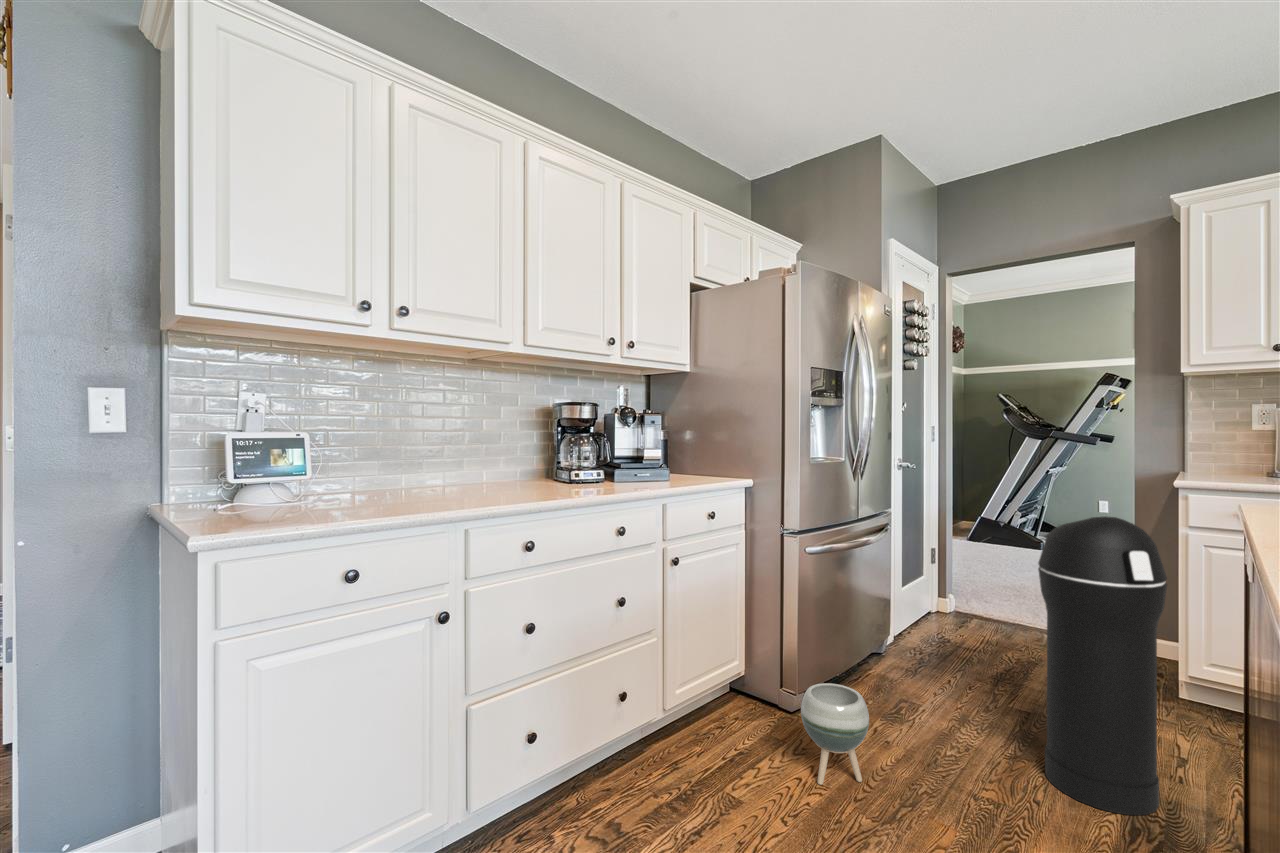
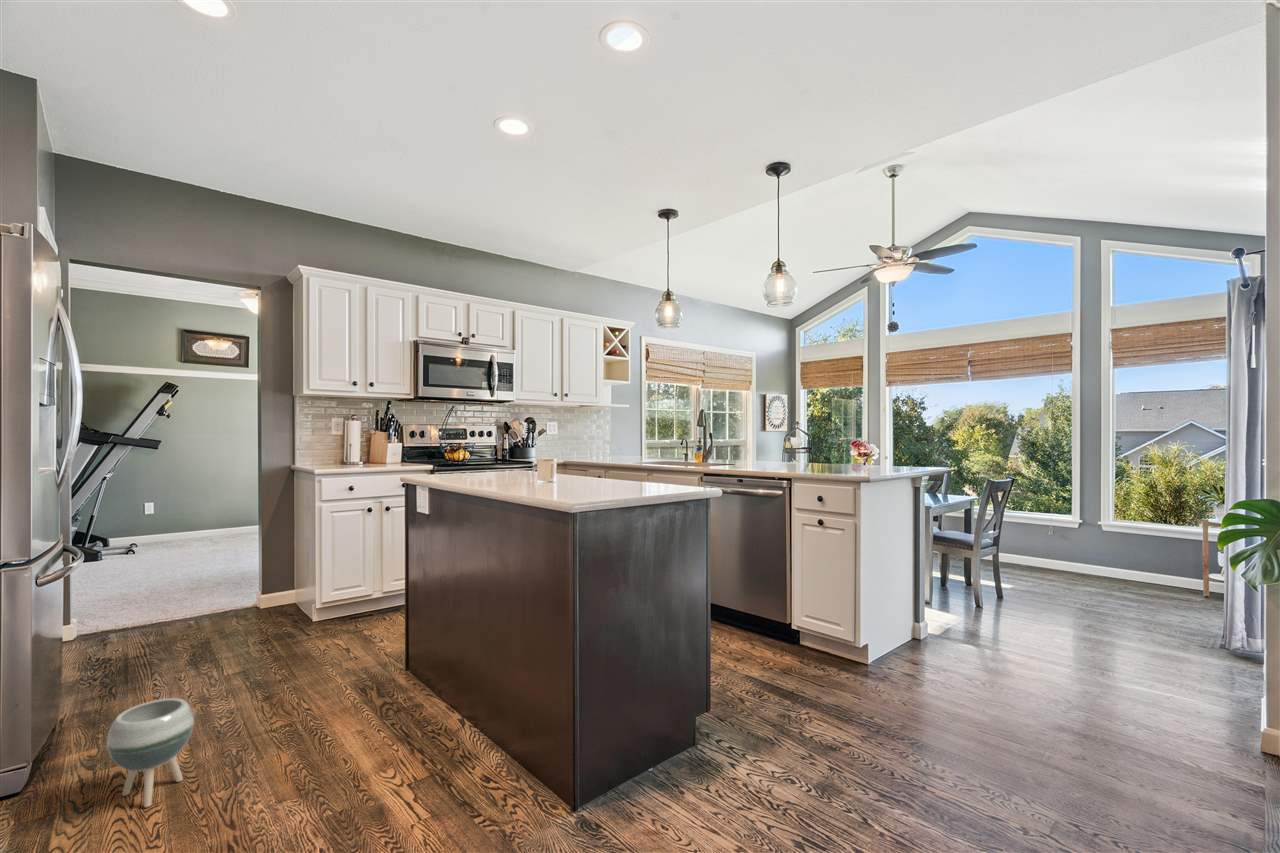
trash can: present [1038,517,1167,815] -> none [286,496,368,697]

